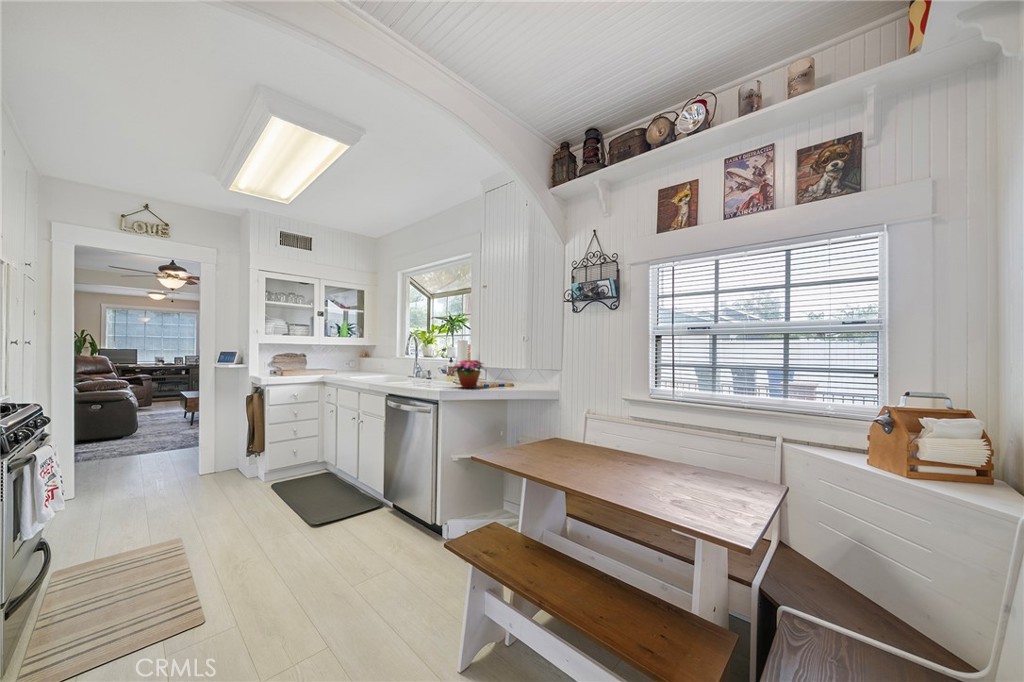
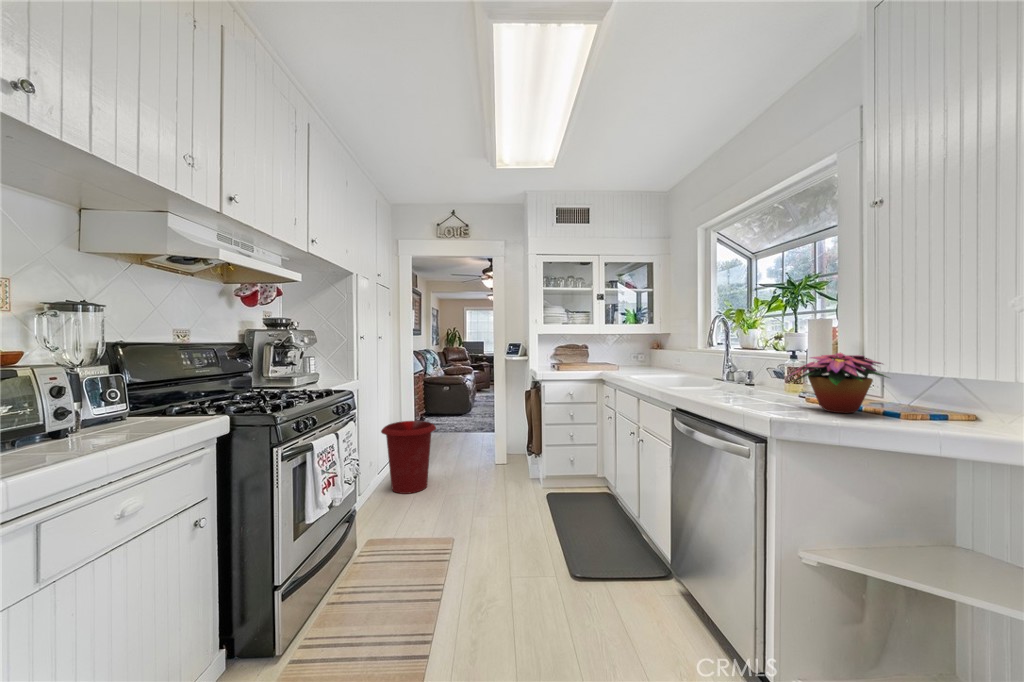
waste bin: none [42,440,132,526] -> present [381,421,436,494]

